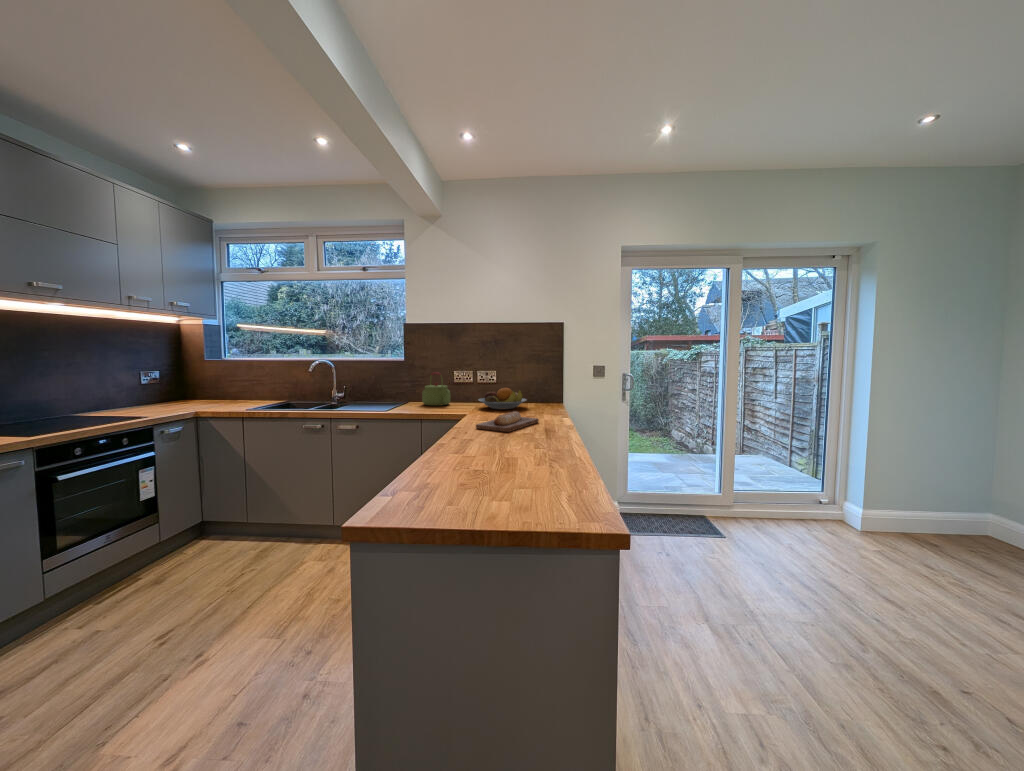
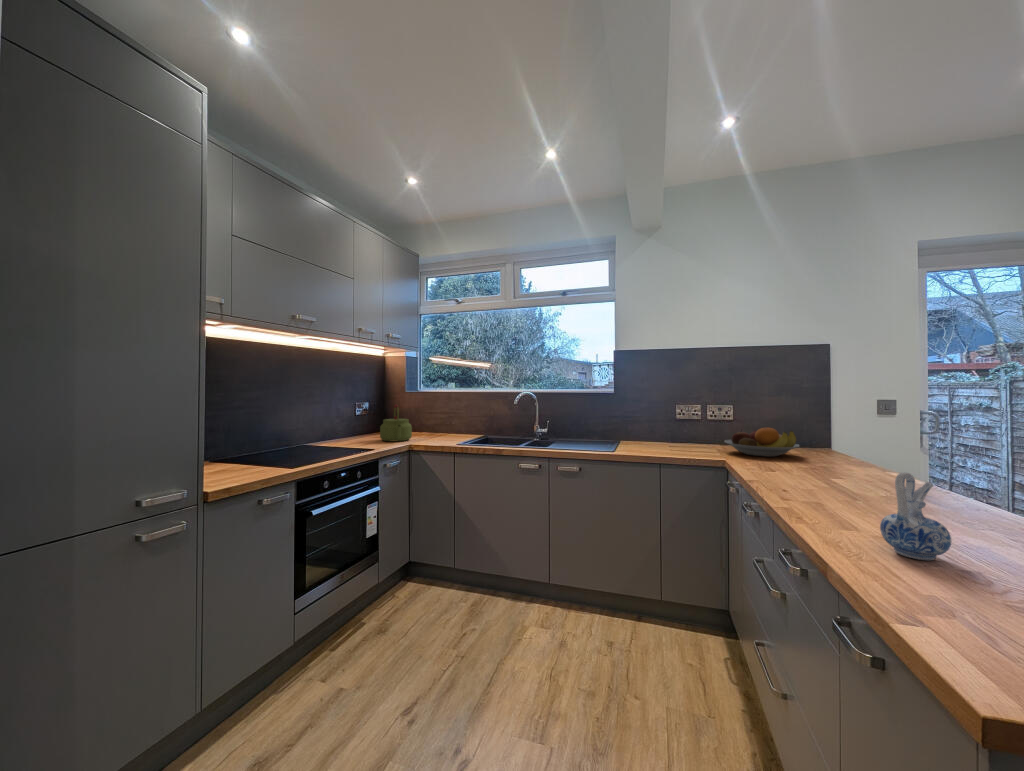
kettle: present [422,372,450,406] -> present [380,404,412,441]
bread loaf: present [476,411,539,432] -> none [791,463,873,496]
ceramic pitcher: none [449,412,480,464] -> present [880,472,951,560]

